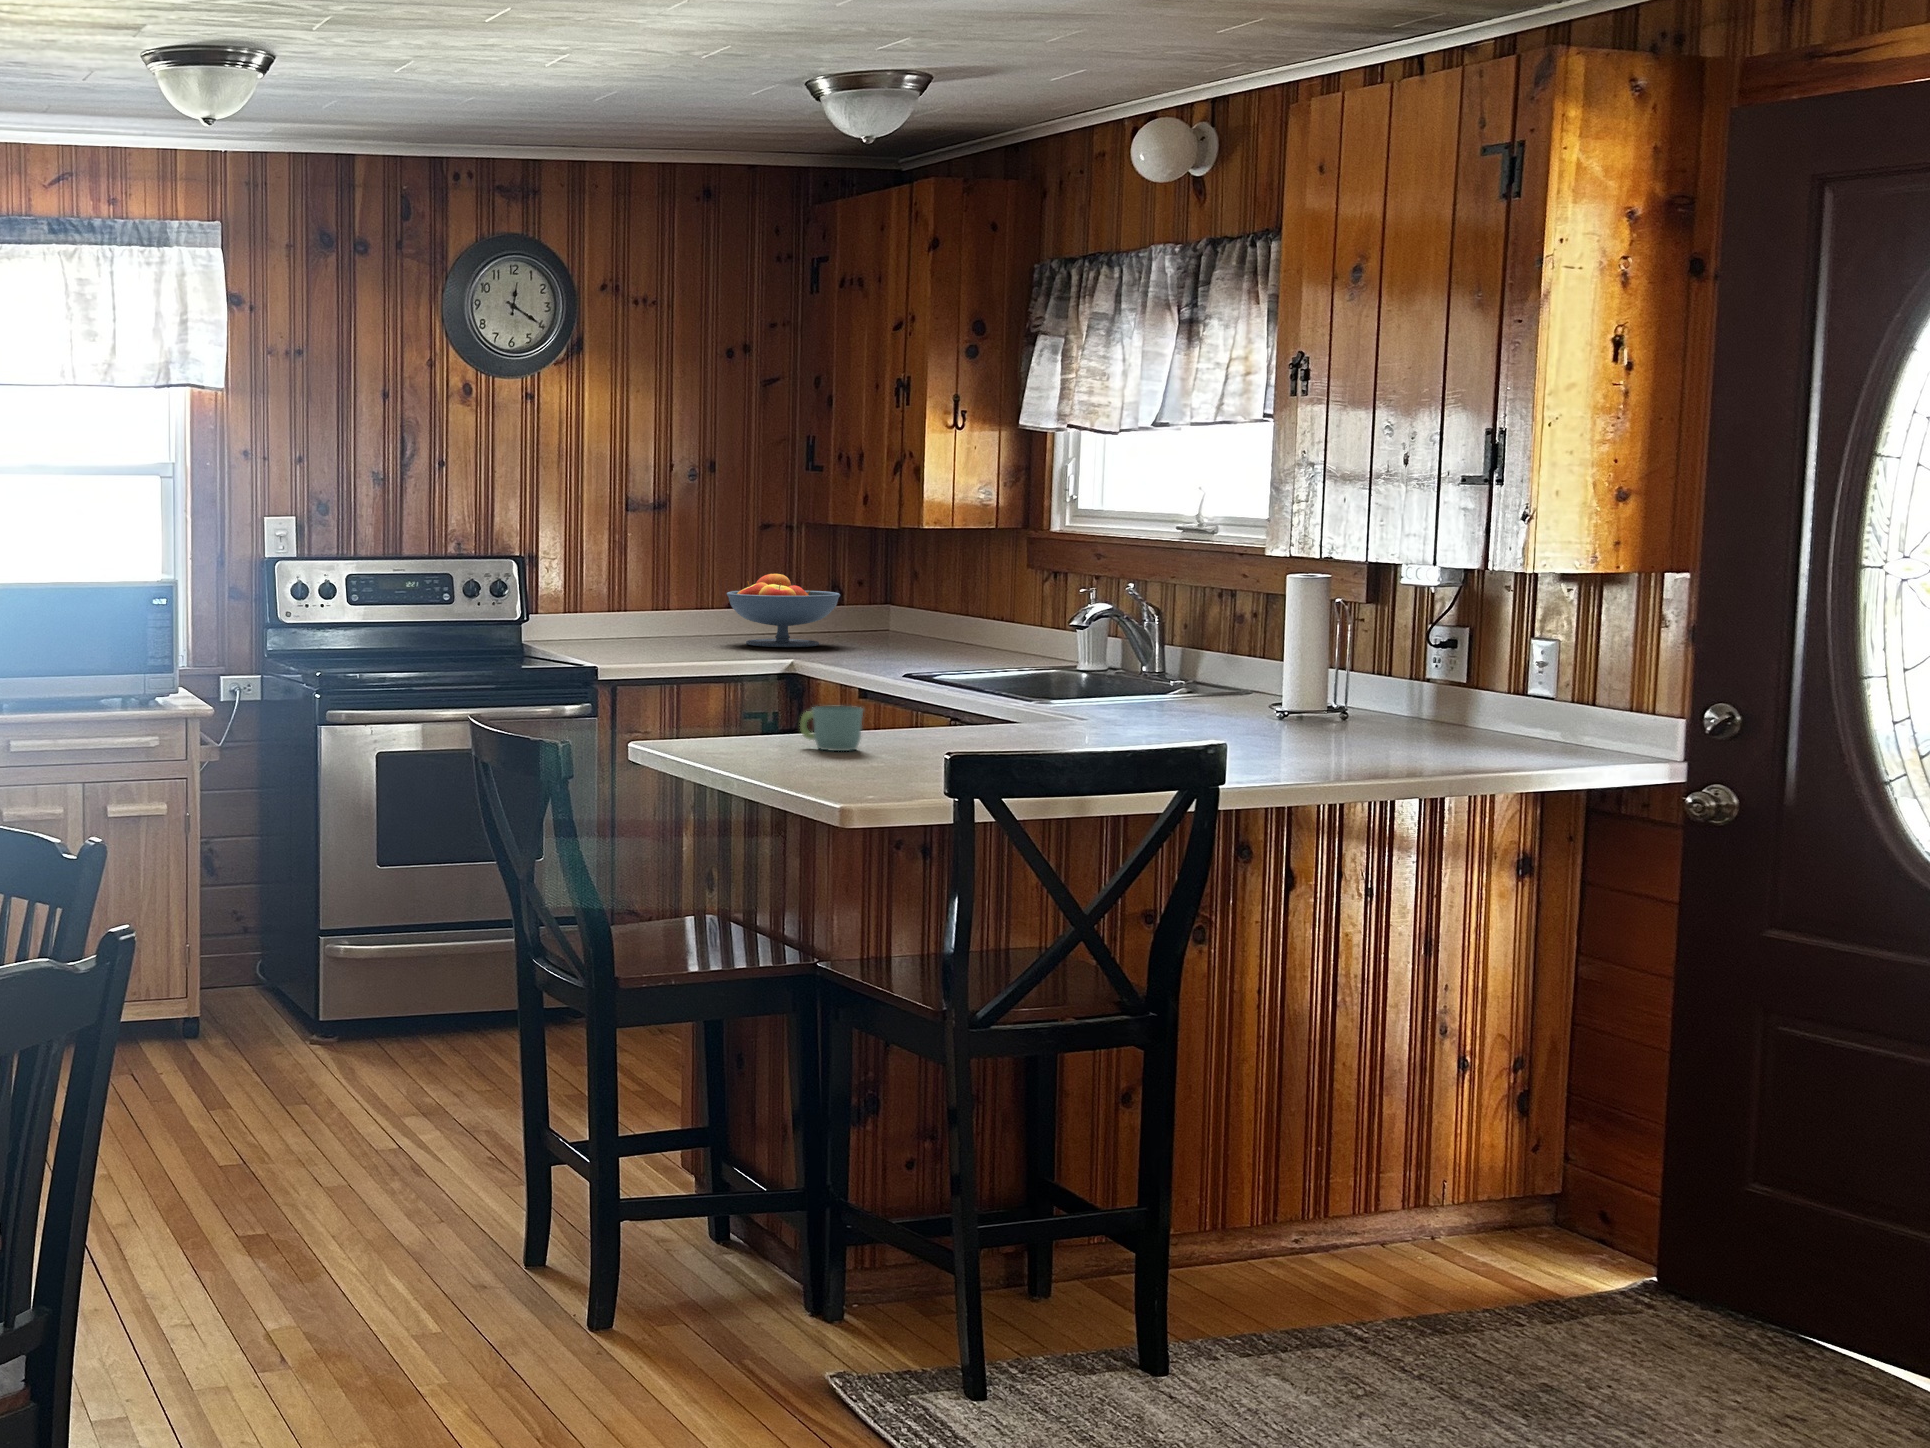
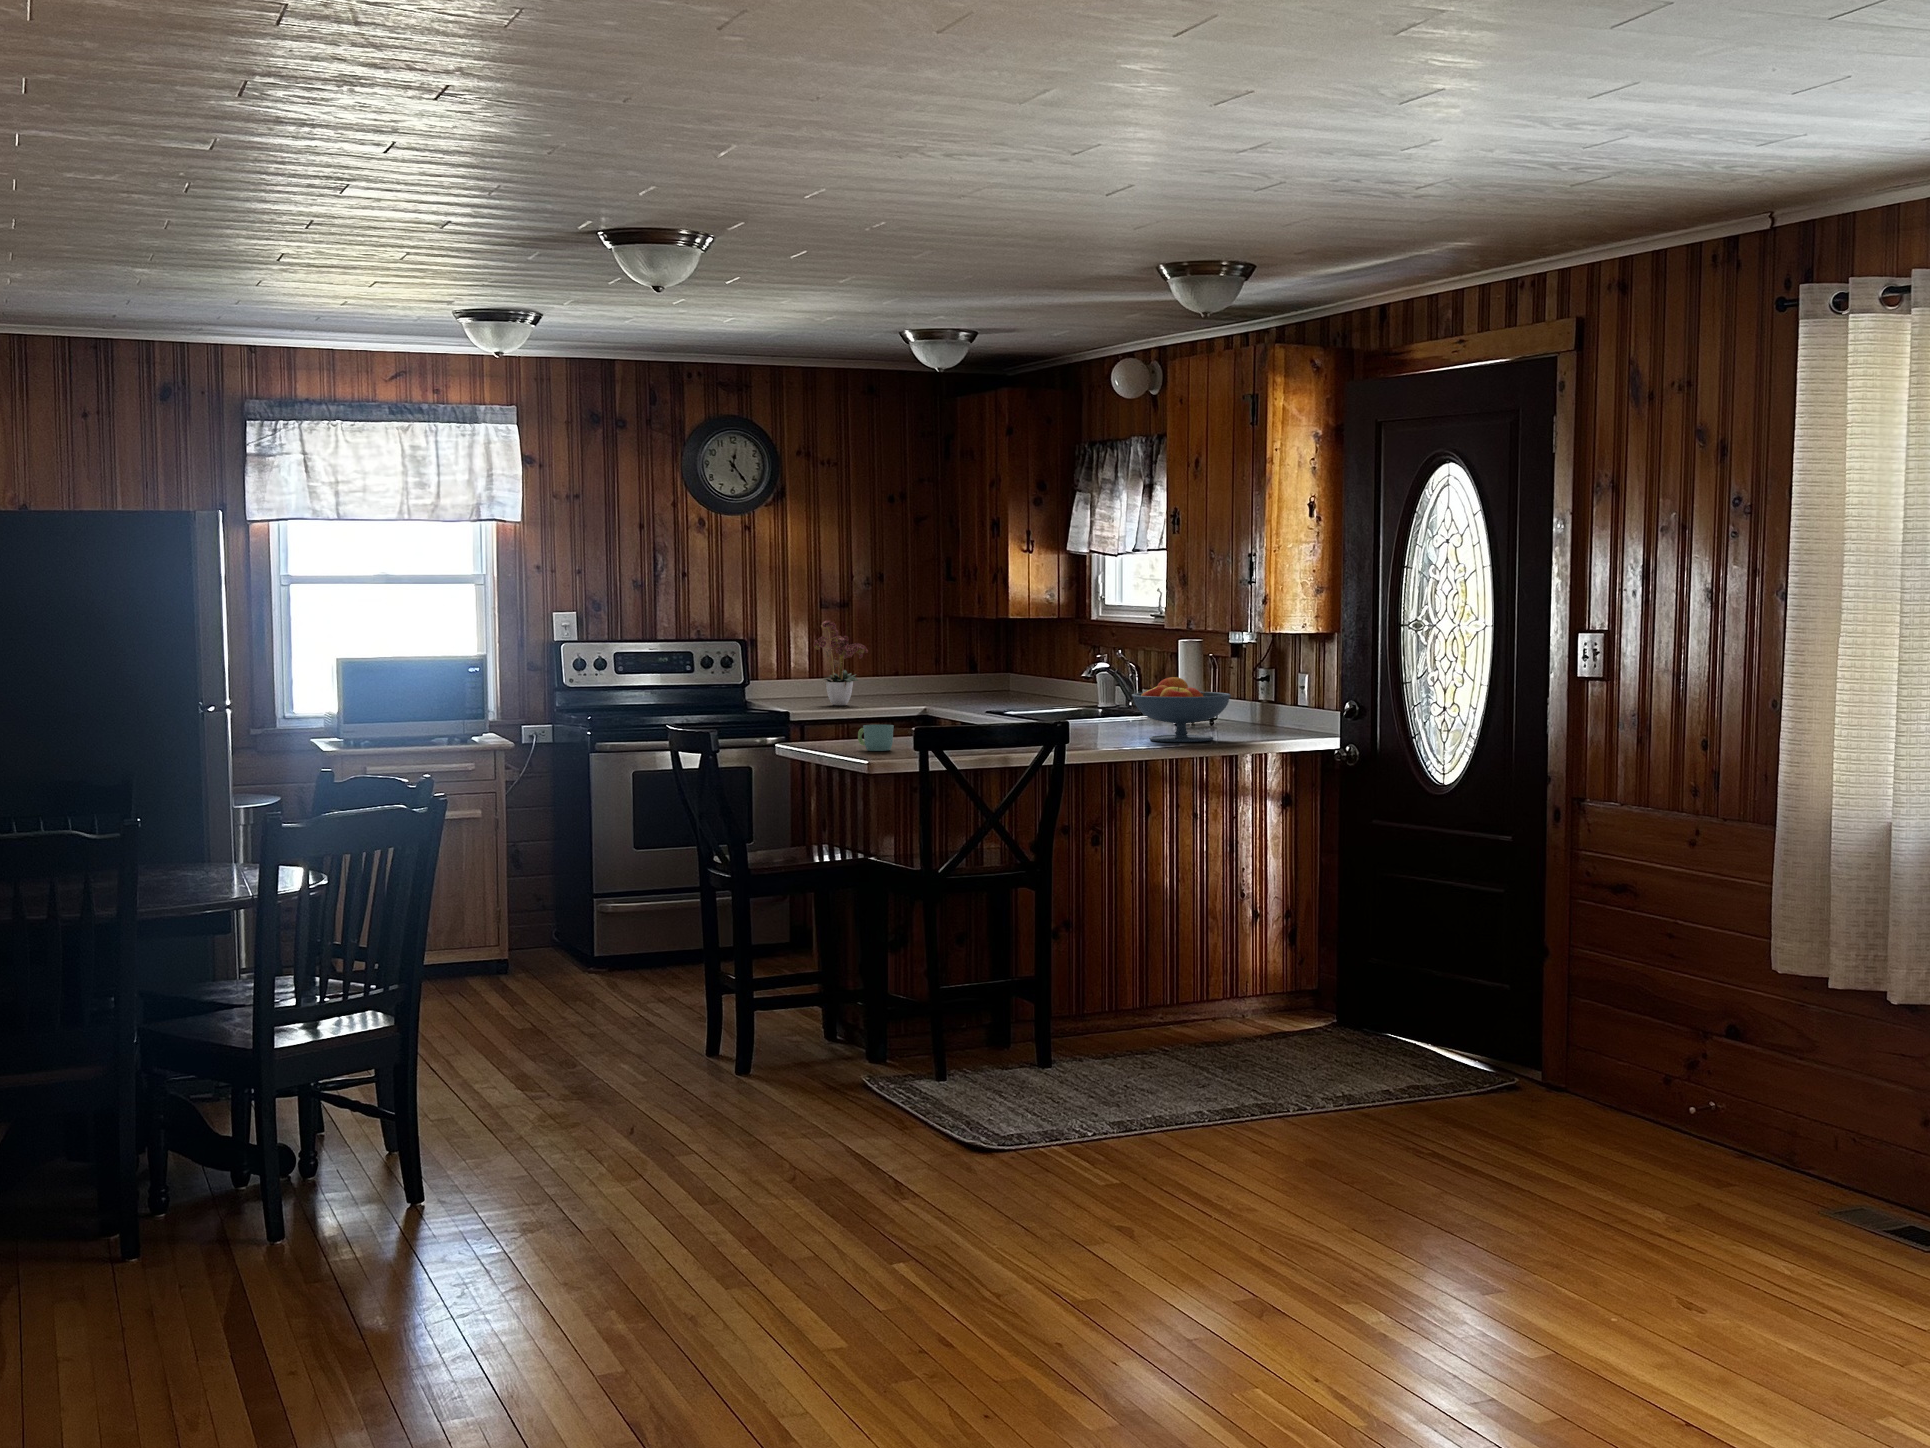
flower arrangement: none [625,524,715,654] -> present [814,621,868,705]
fruit bowl: present [727,573,840,647] -> present [1132,677,1231,742]

